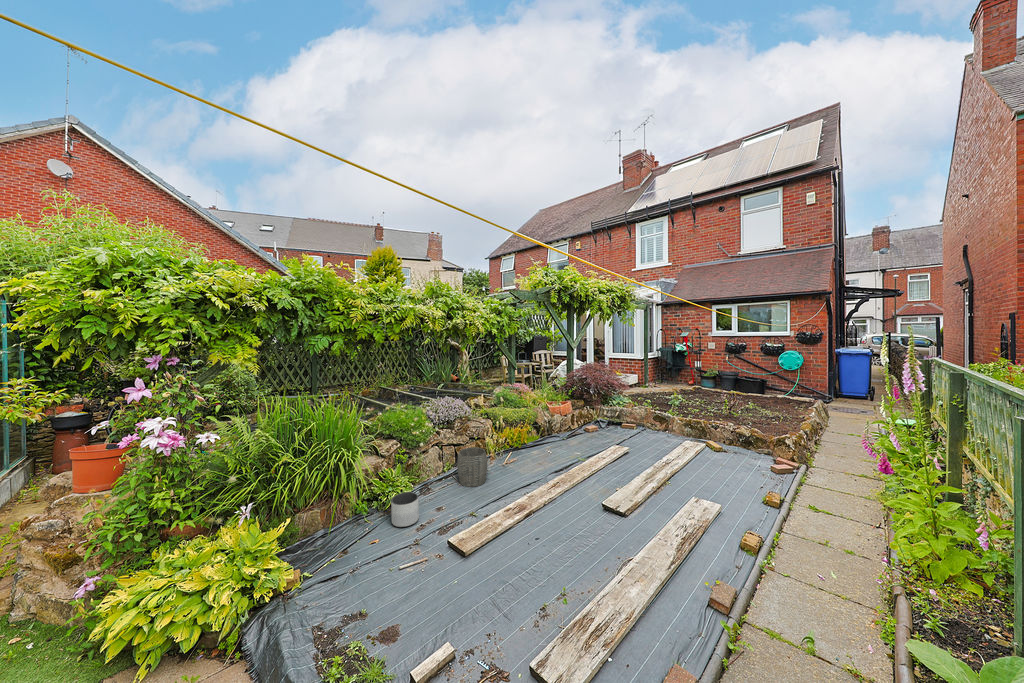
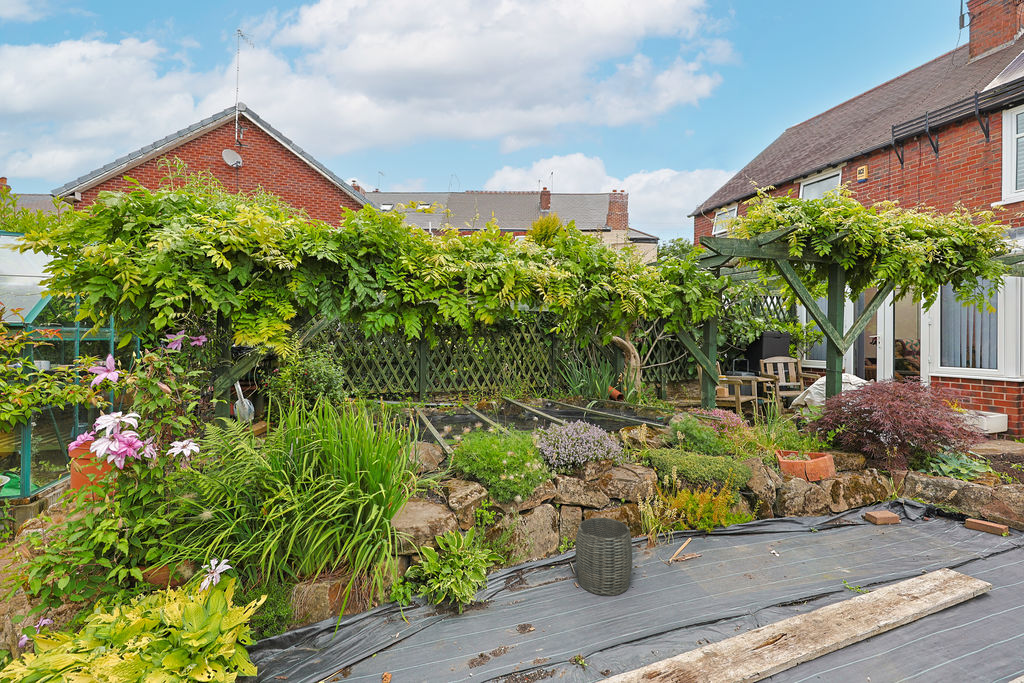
planter: present [391,492,419,527] -> none [438,582,485,649]

